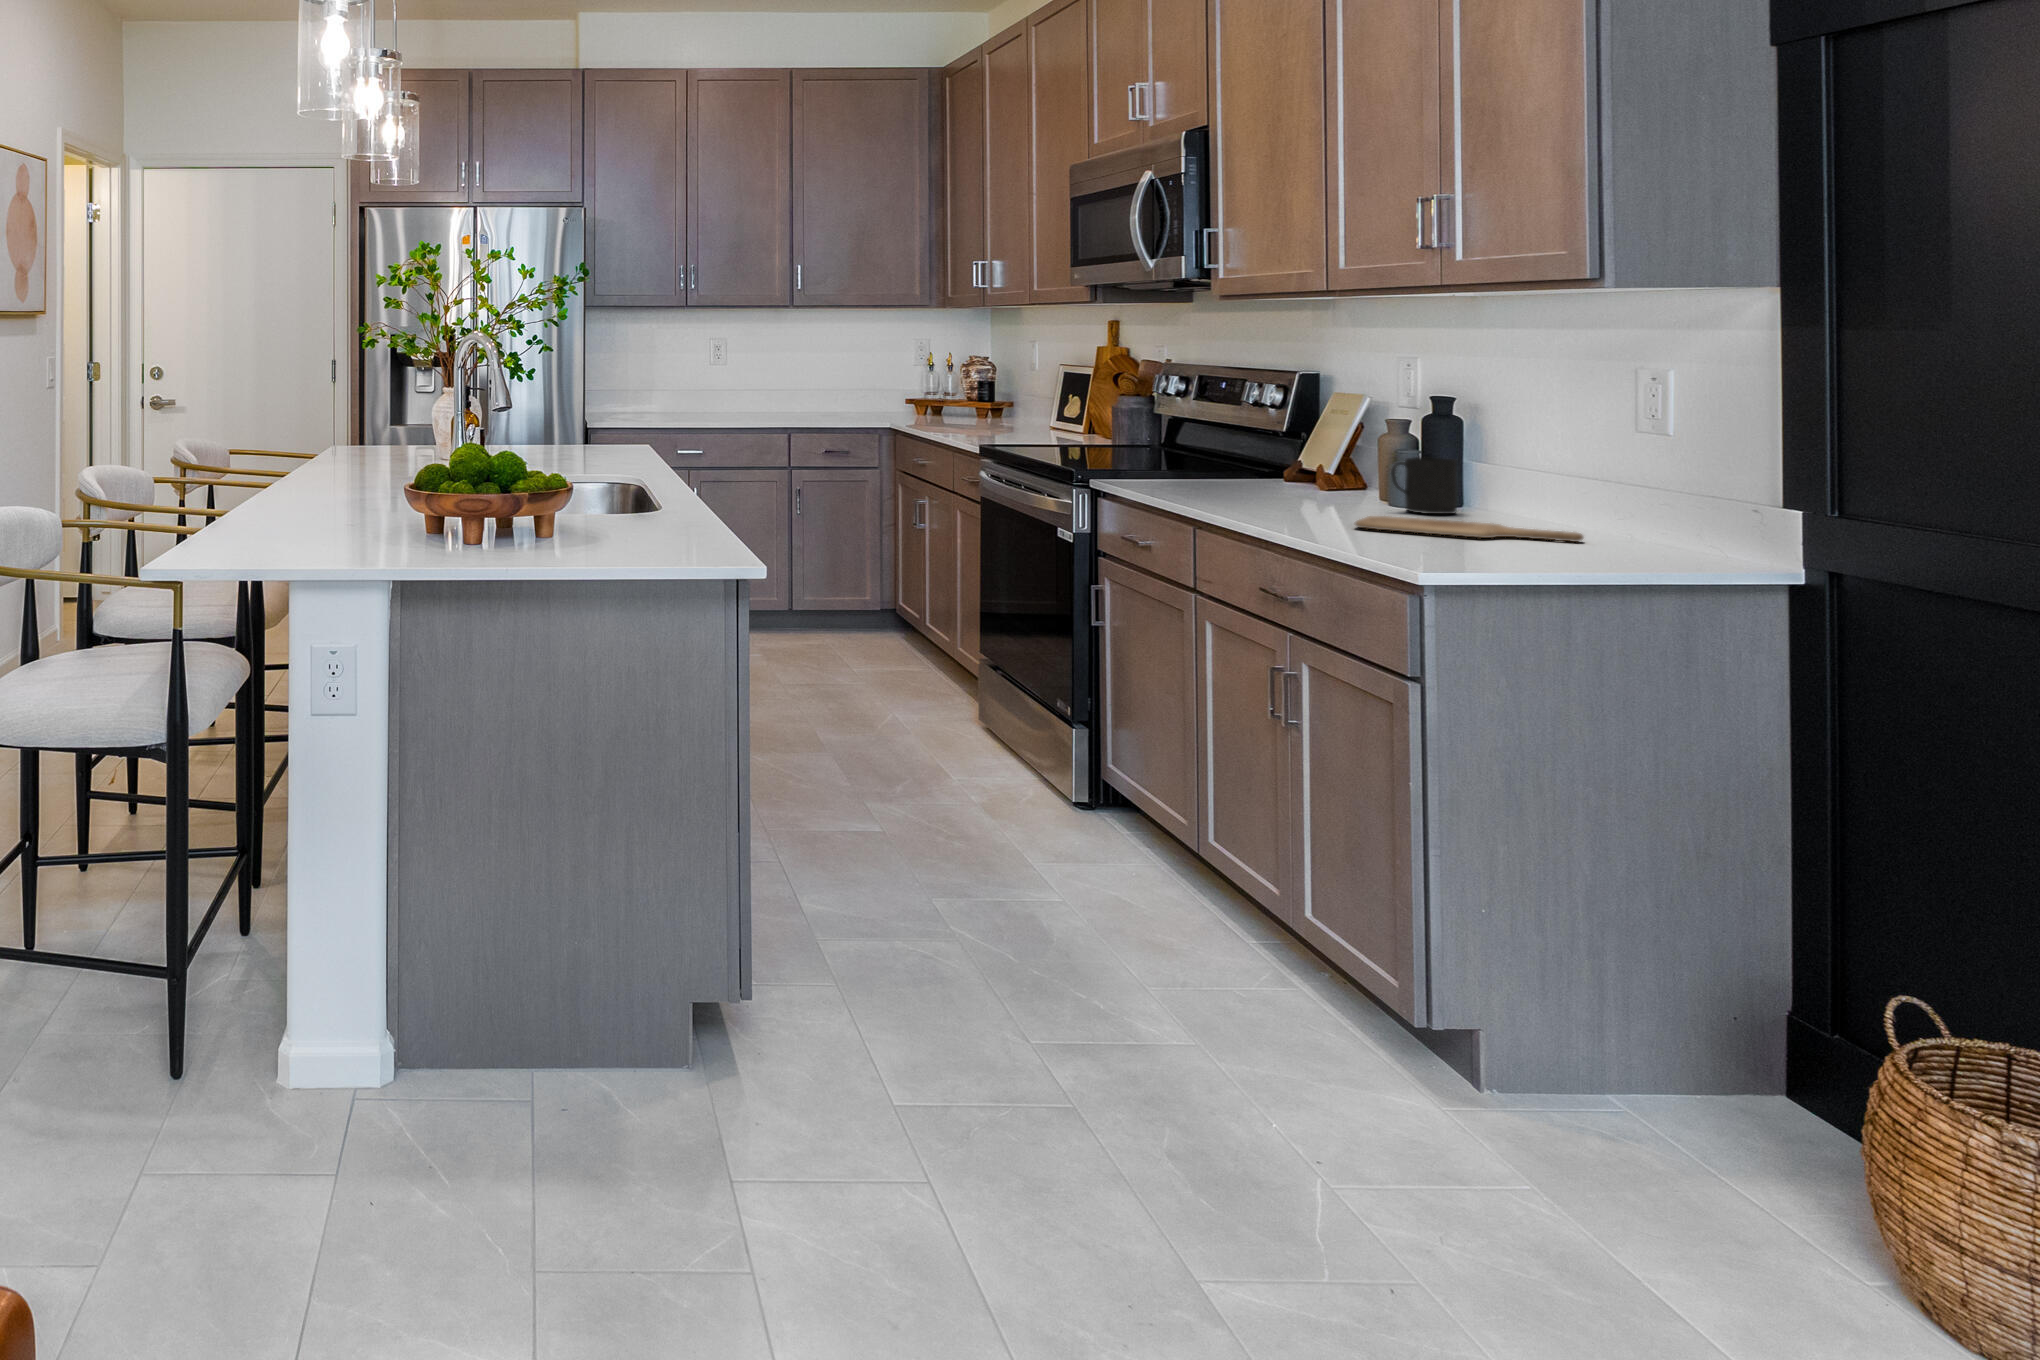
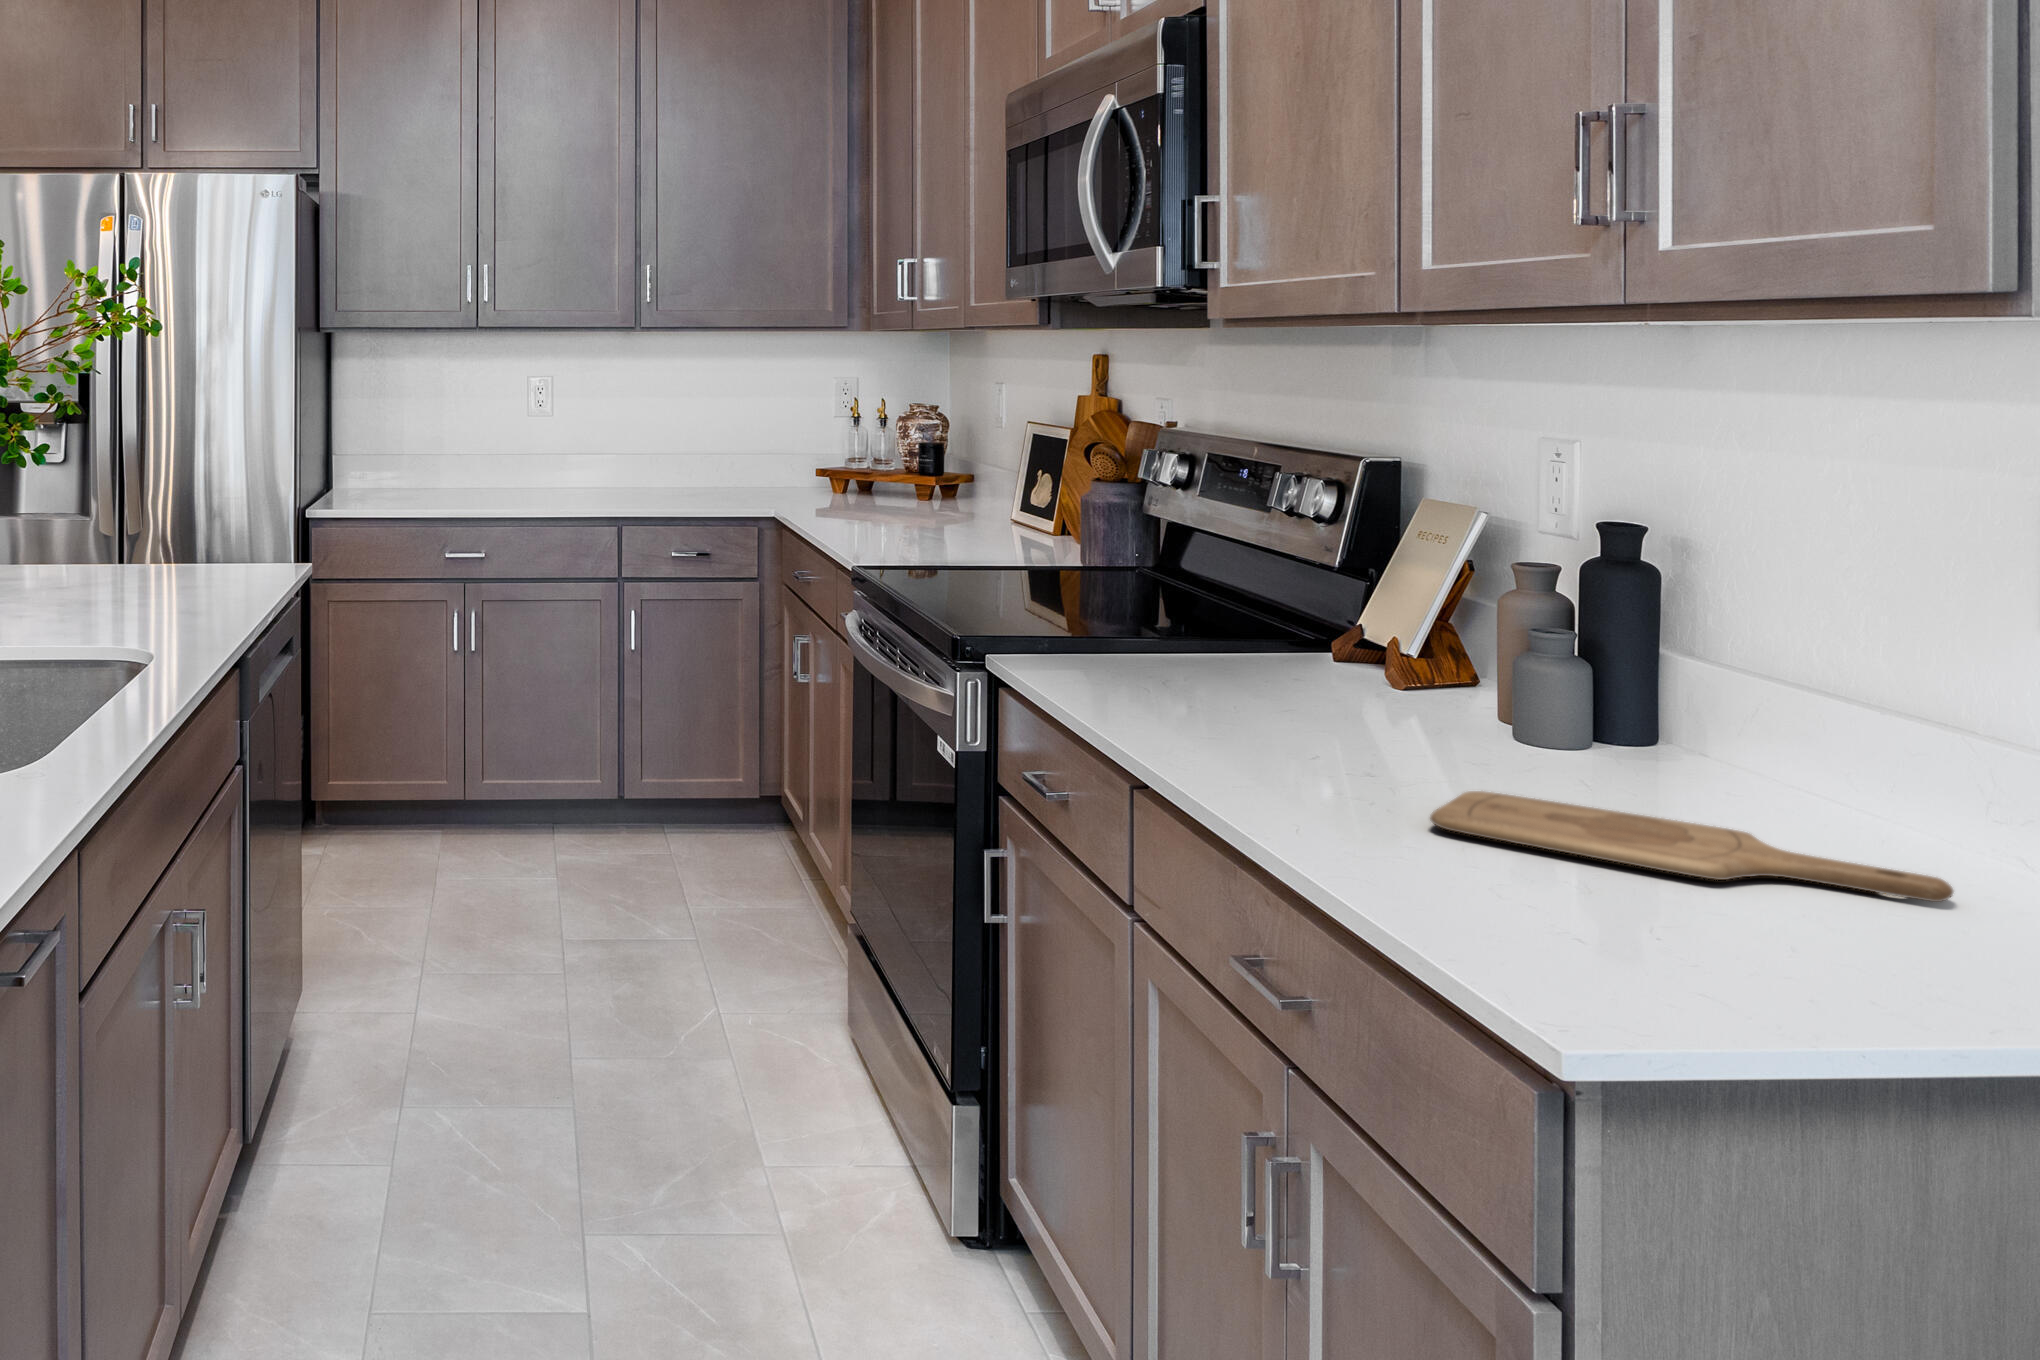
mug: present [1391,457,1457,514] -> none [1518,651,1654,777]

